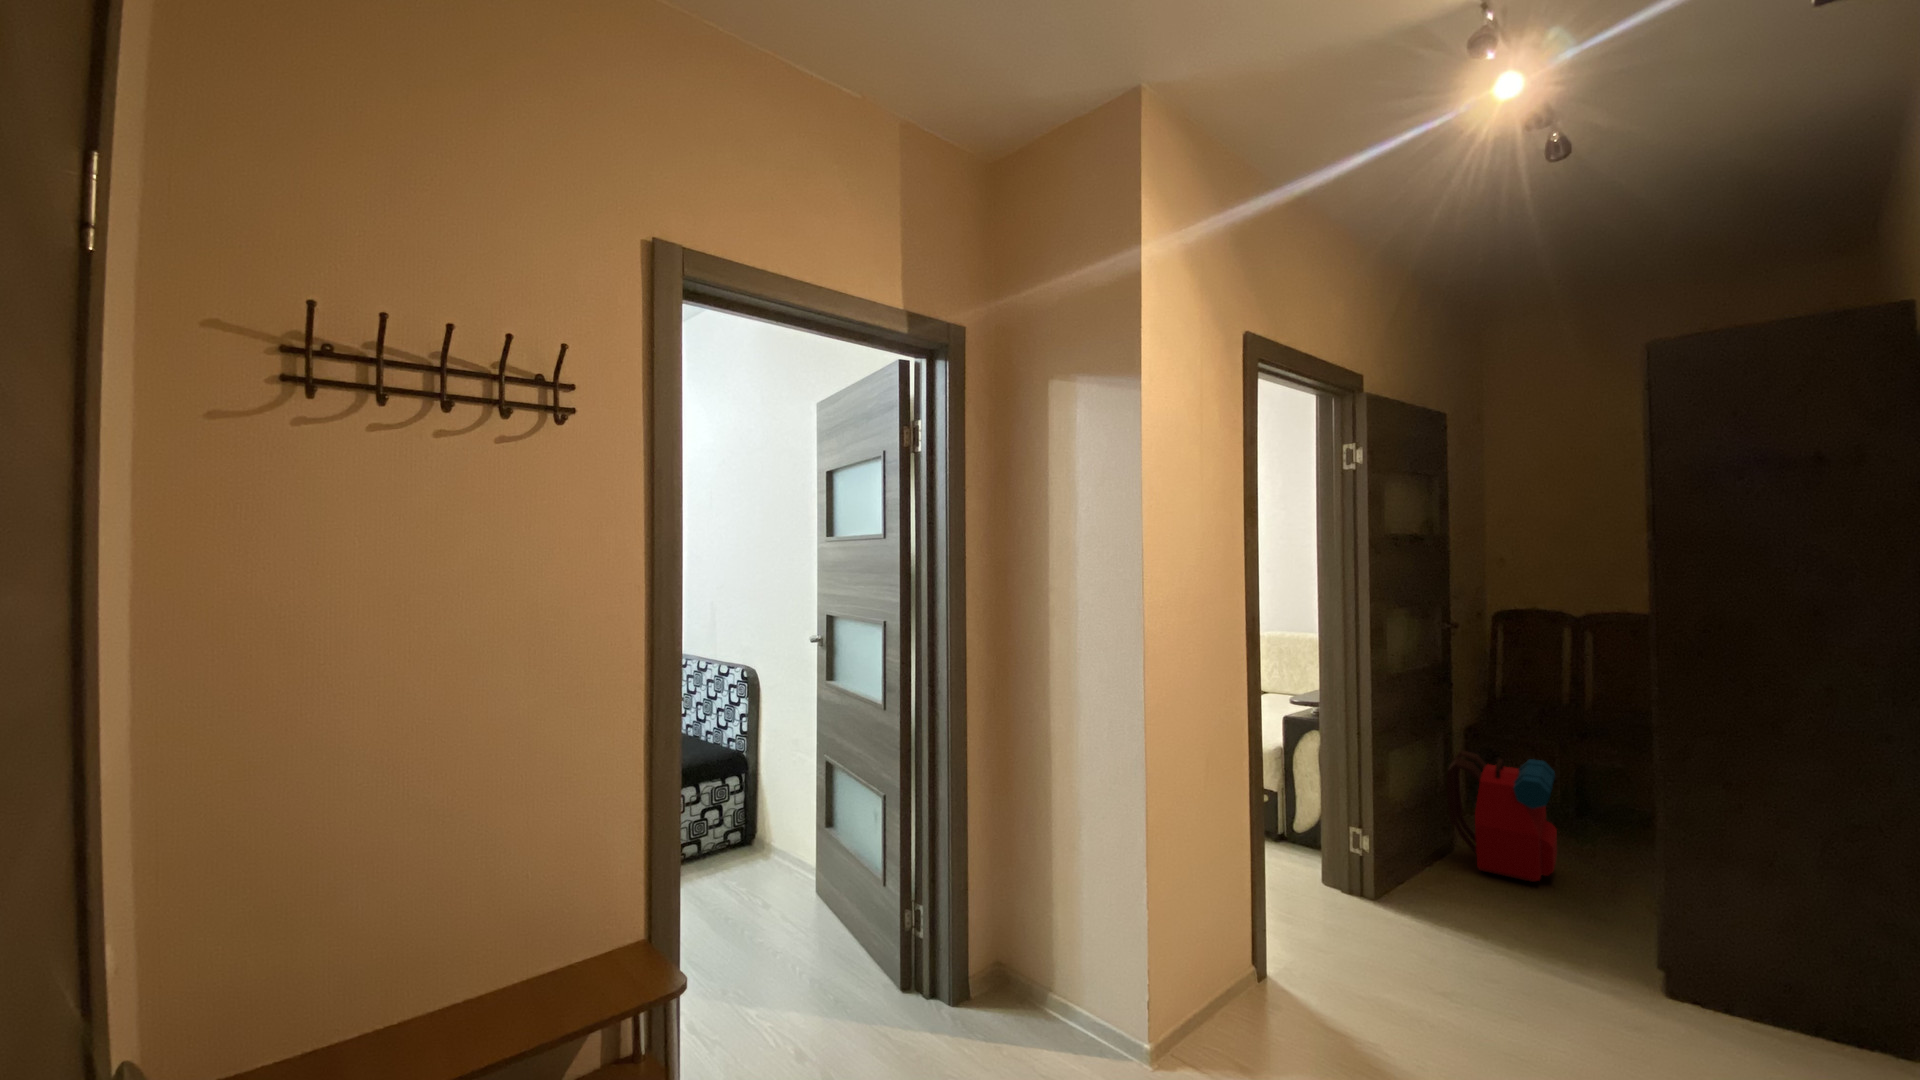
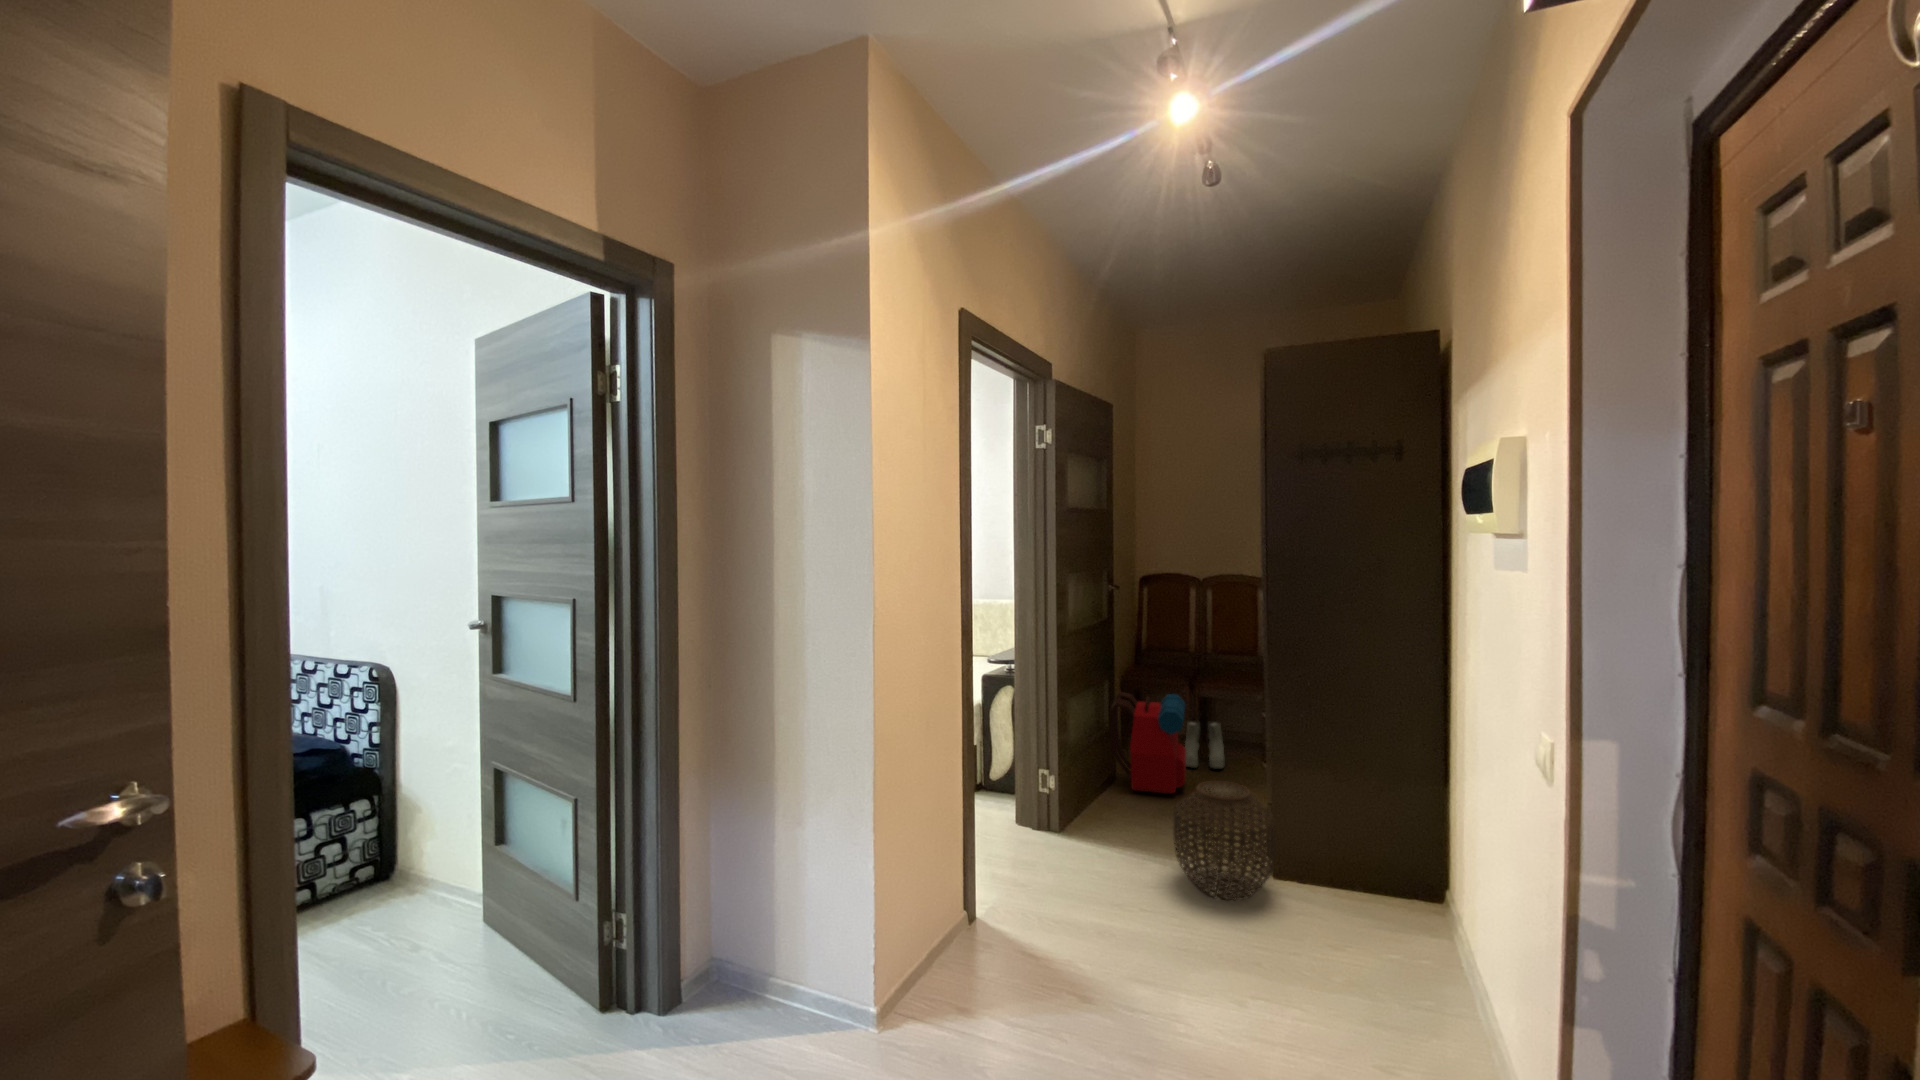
boots: none [1558,795,1620,861] -> present [1185,720,1224,769]
woven basket: none [1523,871,1678,1027] -> present [1173,781,1276,900]

